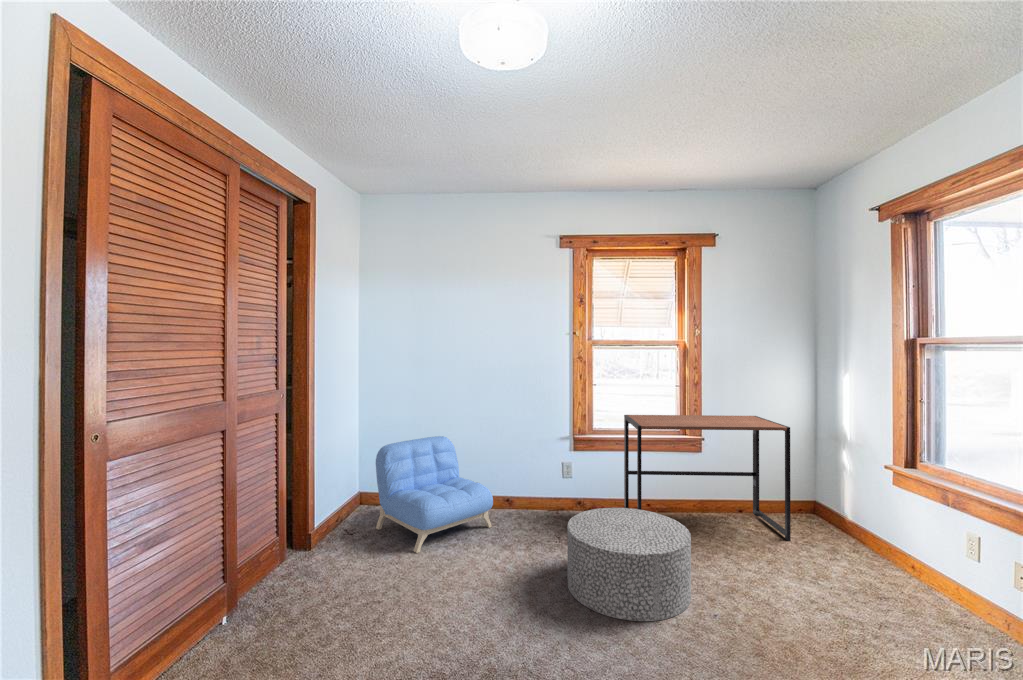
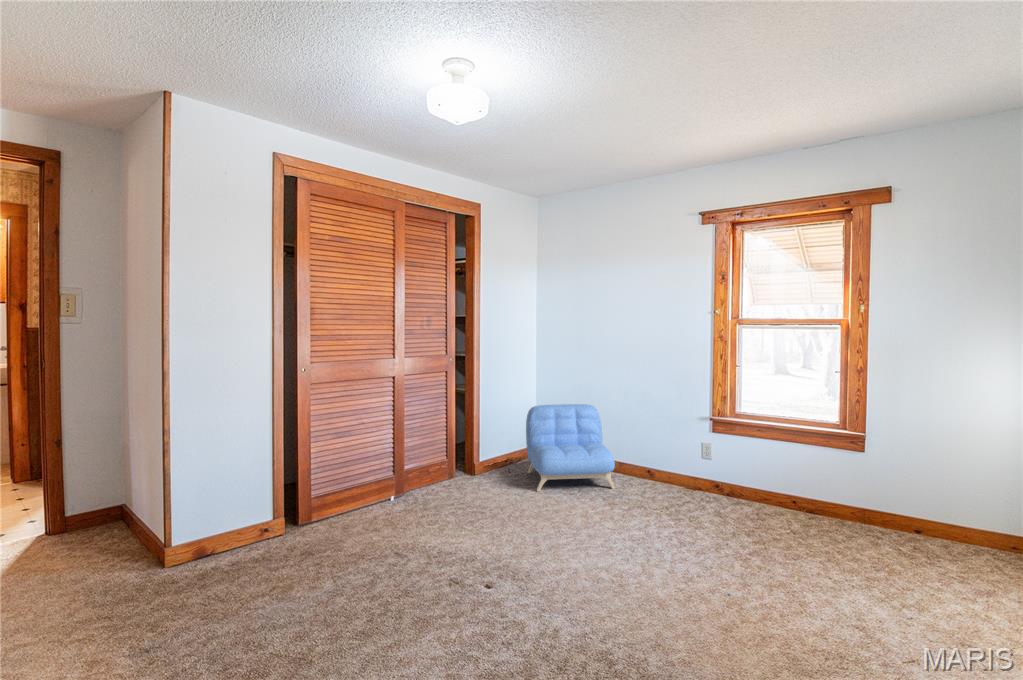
desk: present [624,415,791,541] -> none [741,400,942,568]
ottoman: present [568,508,691,621] -> none [615,479,731,575]

